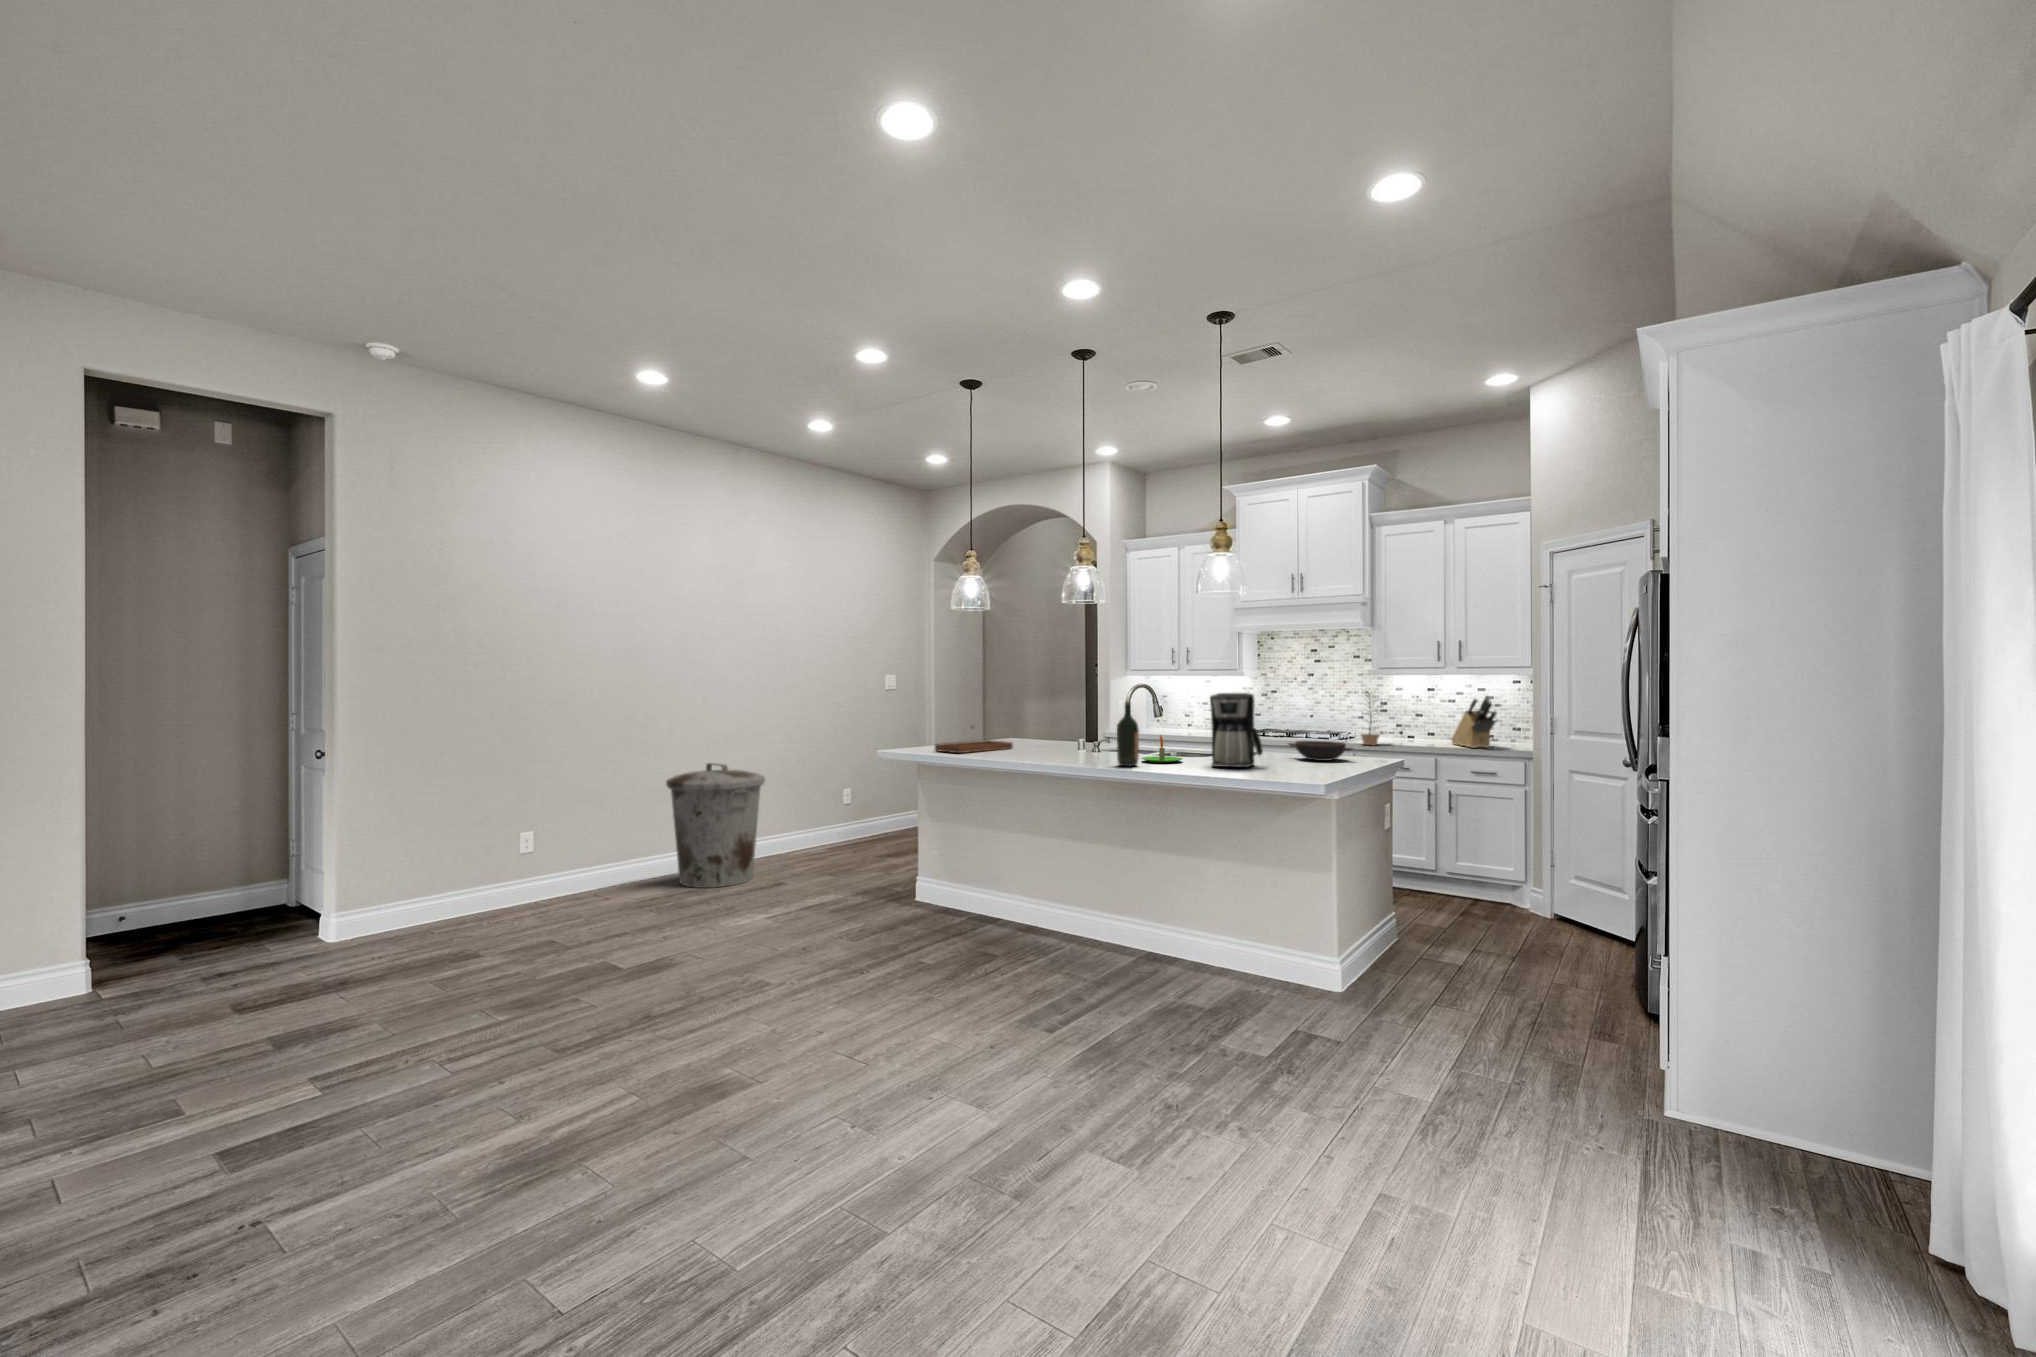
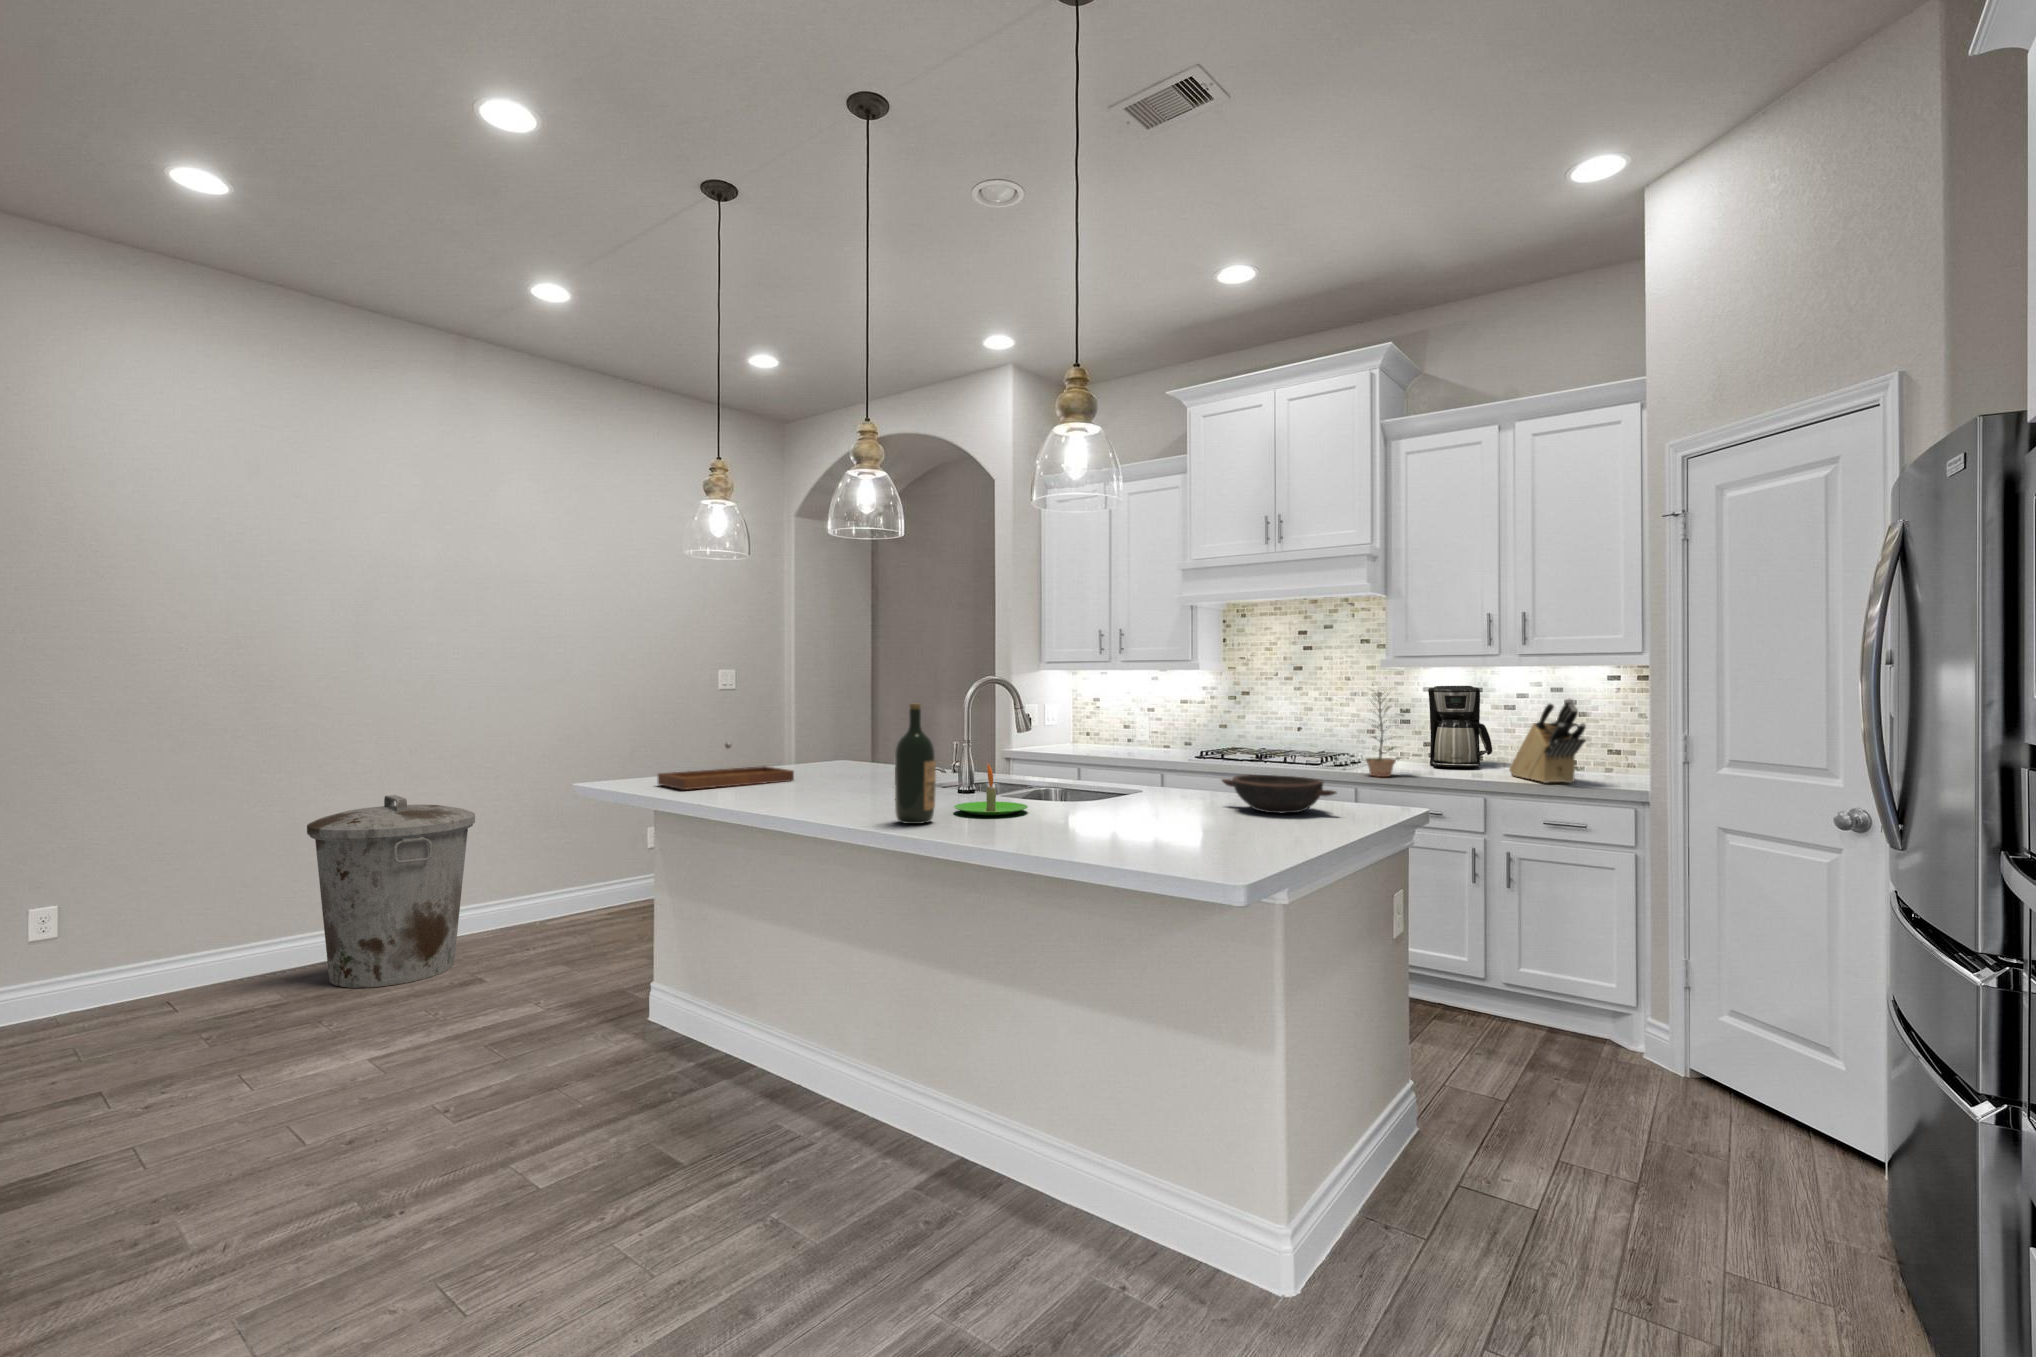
coffee maker: present [1210,693,1263,767] -> present [1428,686,1492,768]

